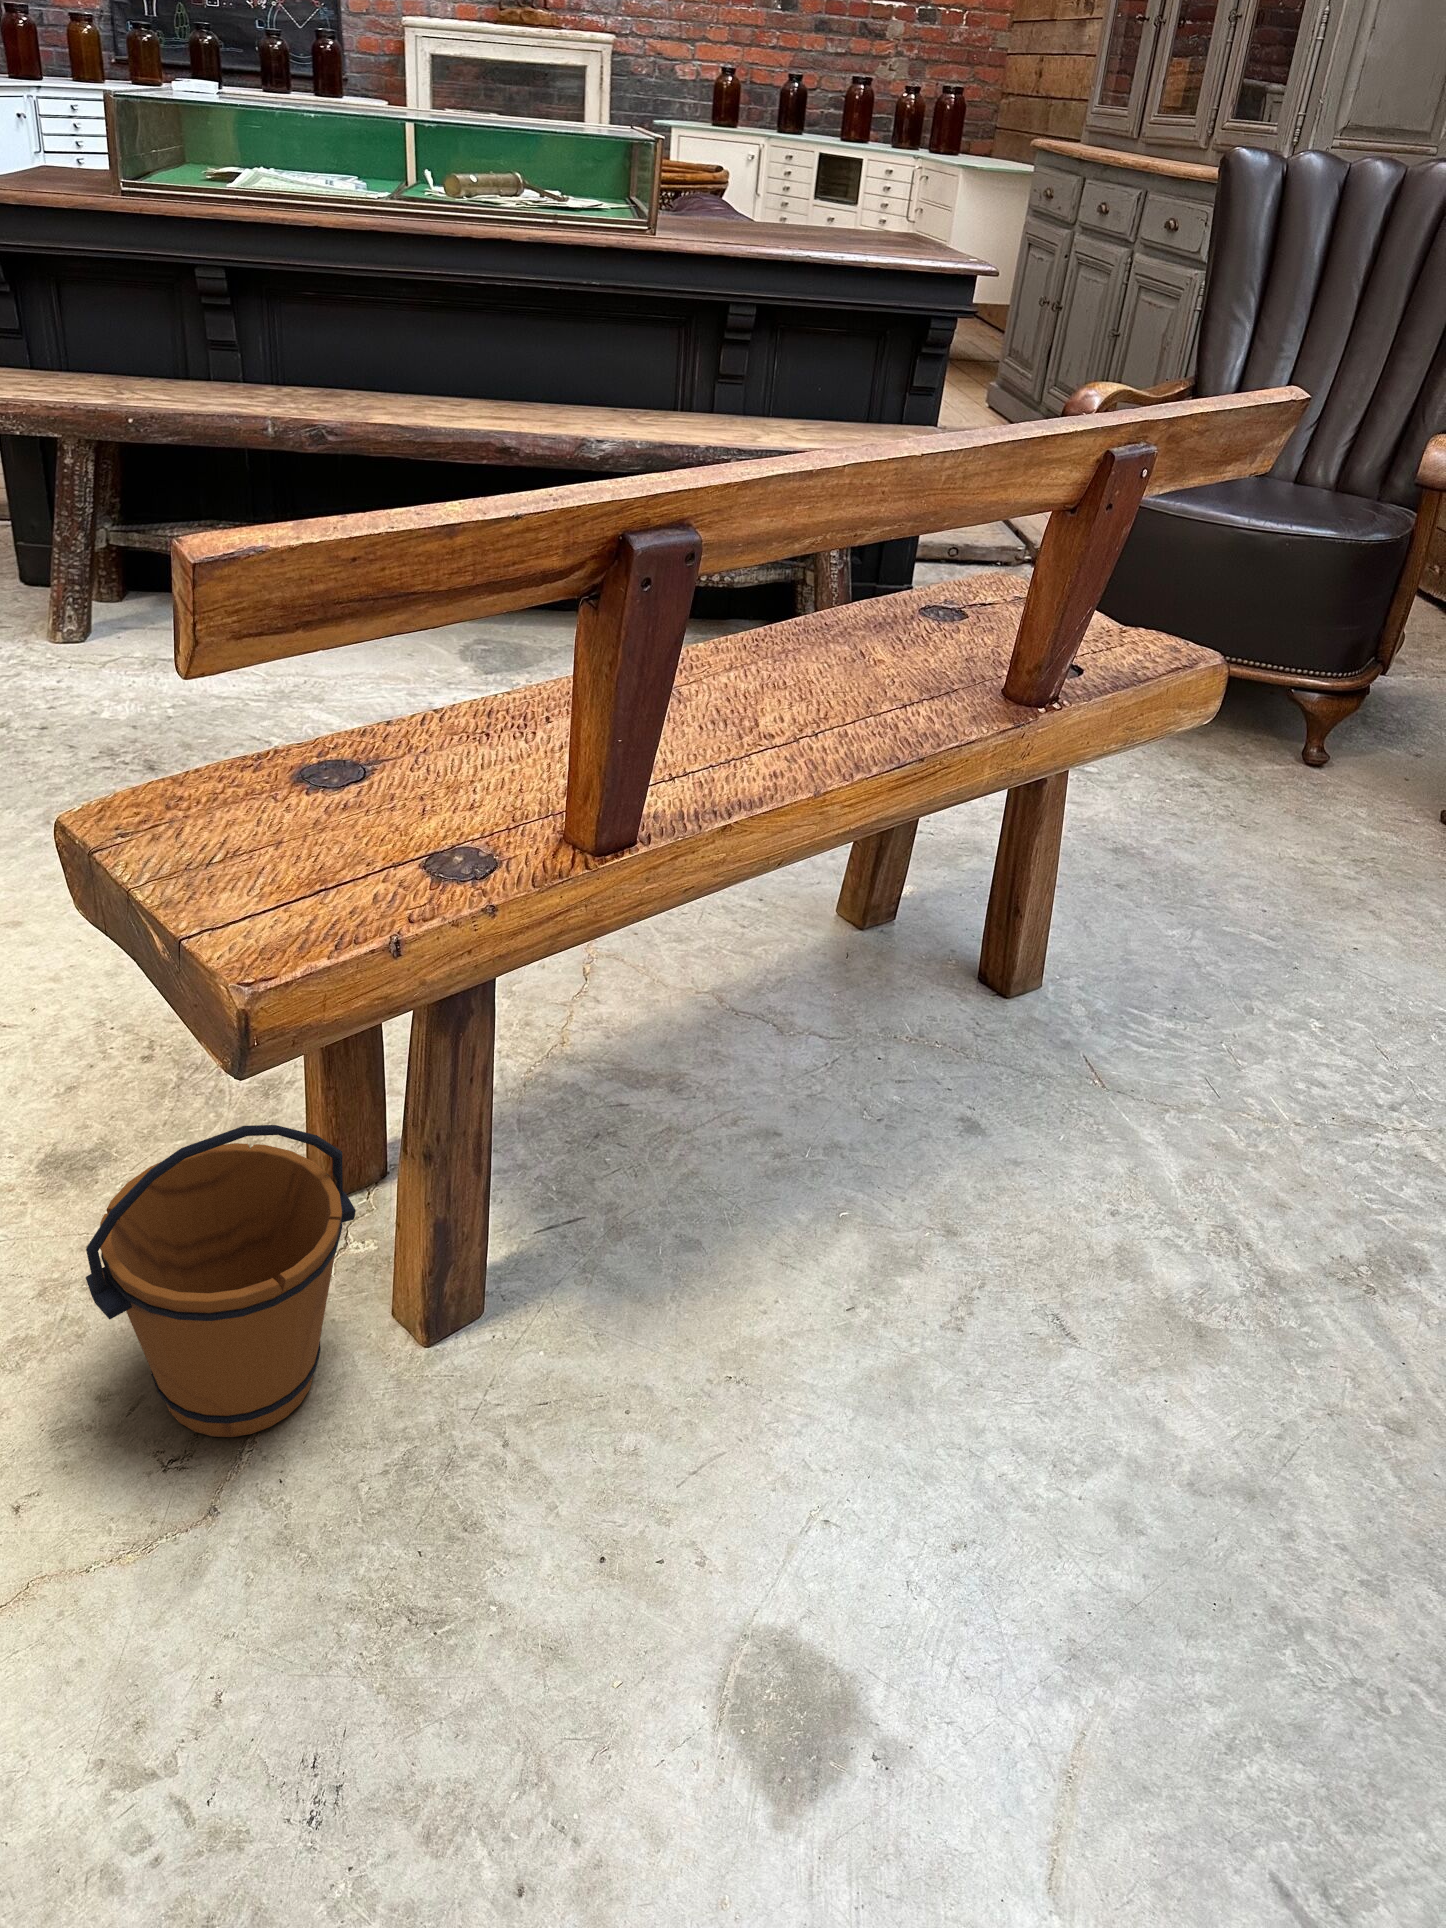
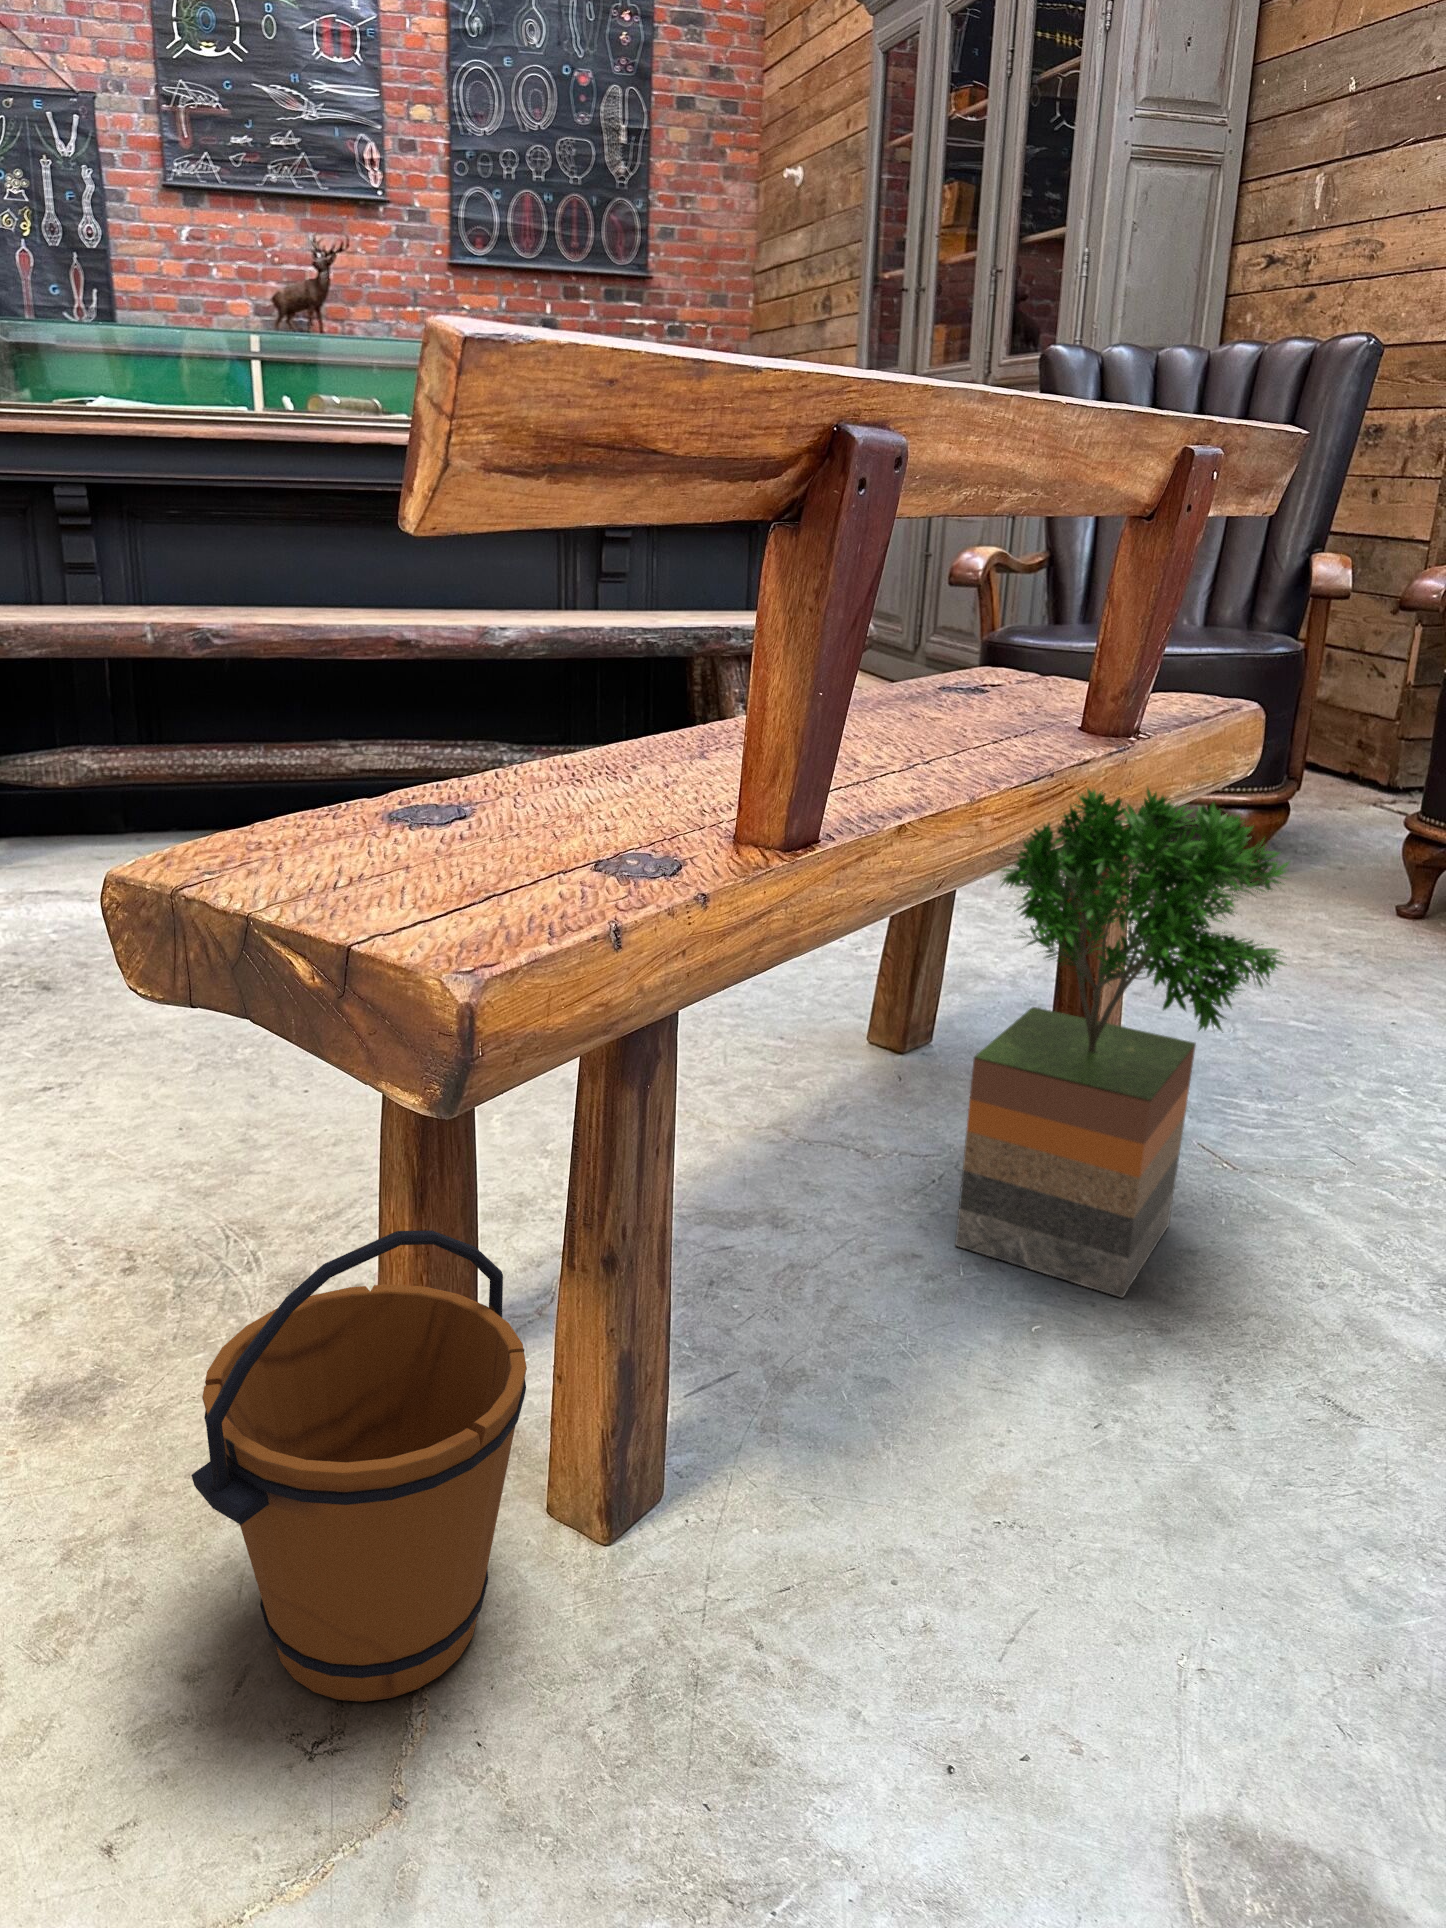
potted tree: none [818,748,1144,1201] -> present [955,788,1289,1298]

